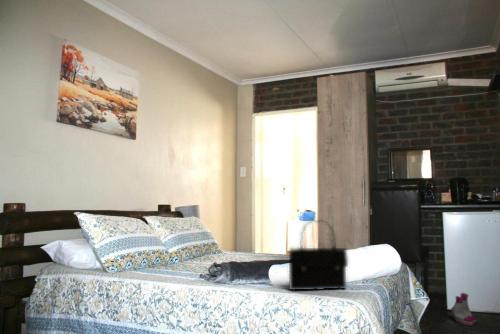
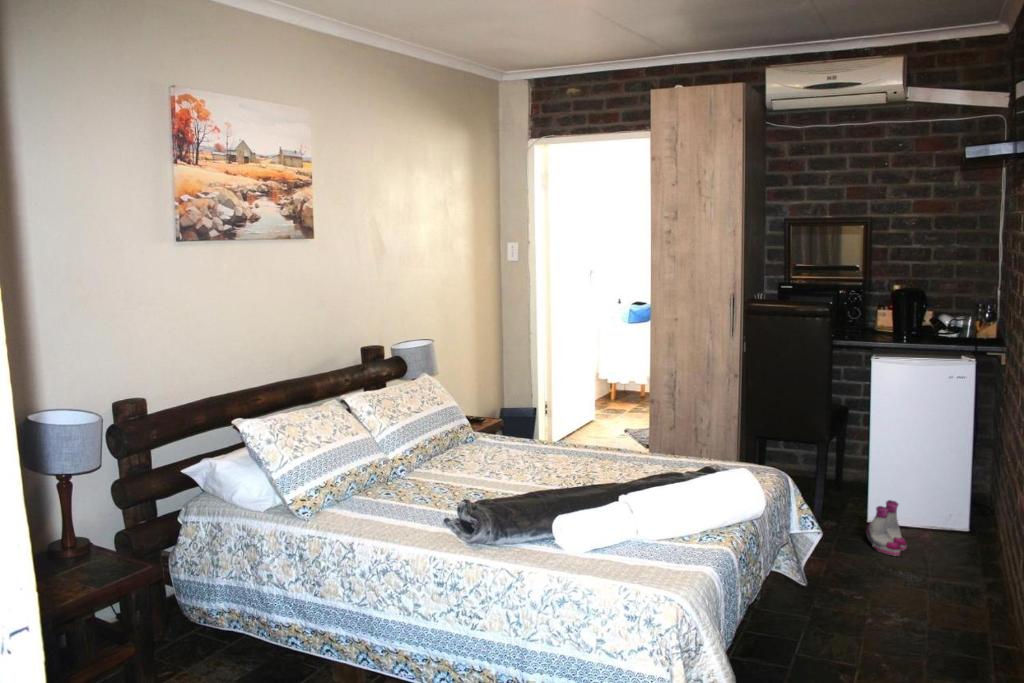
handbag: present [289,244,348,290] -> none [582,461,673,567]

